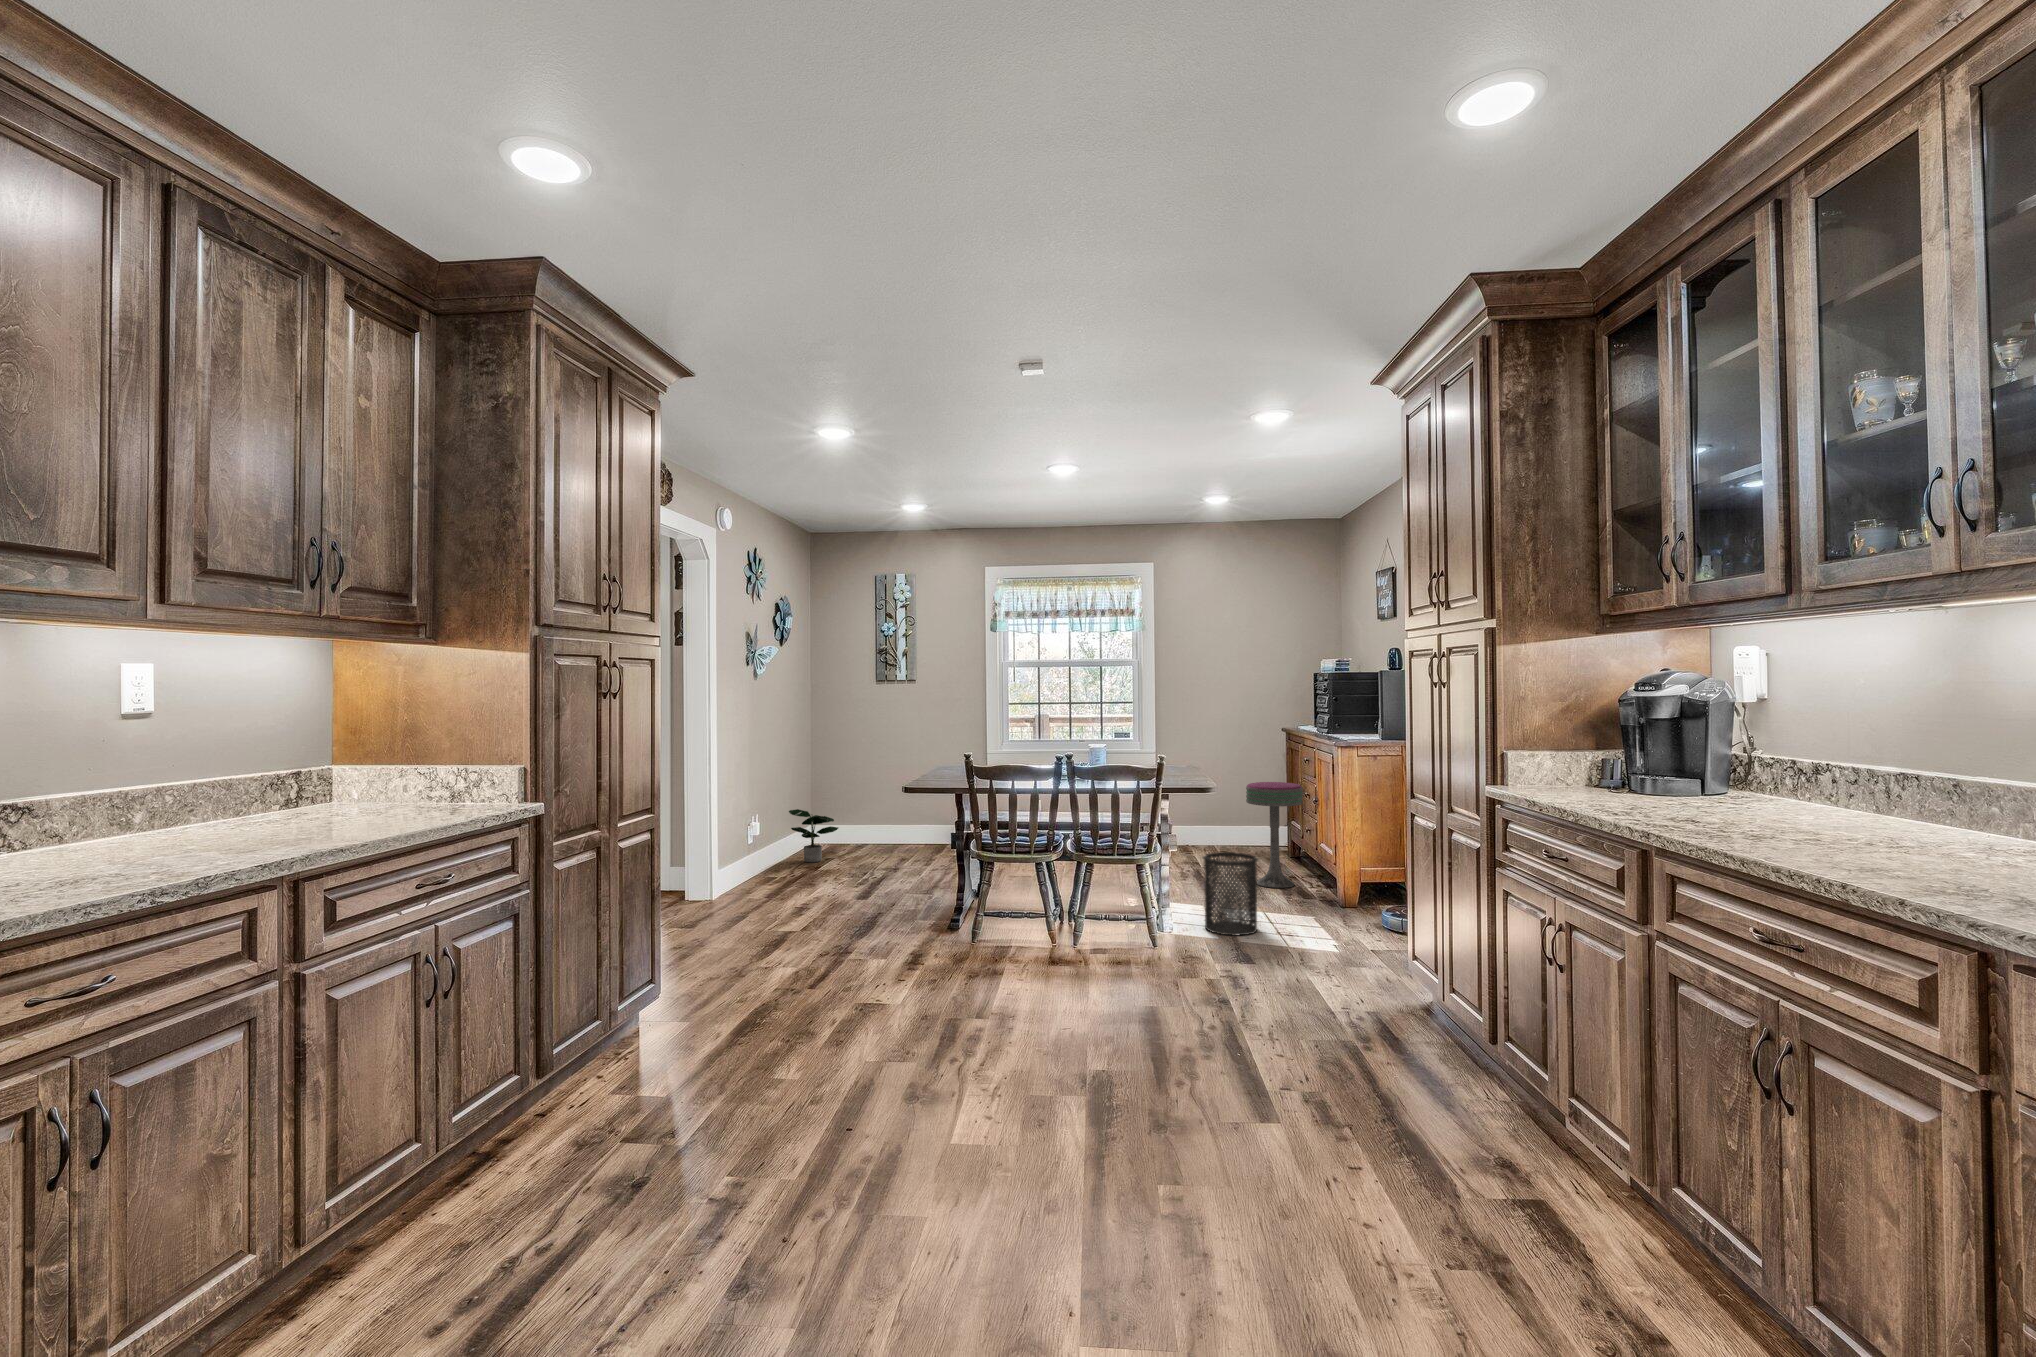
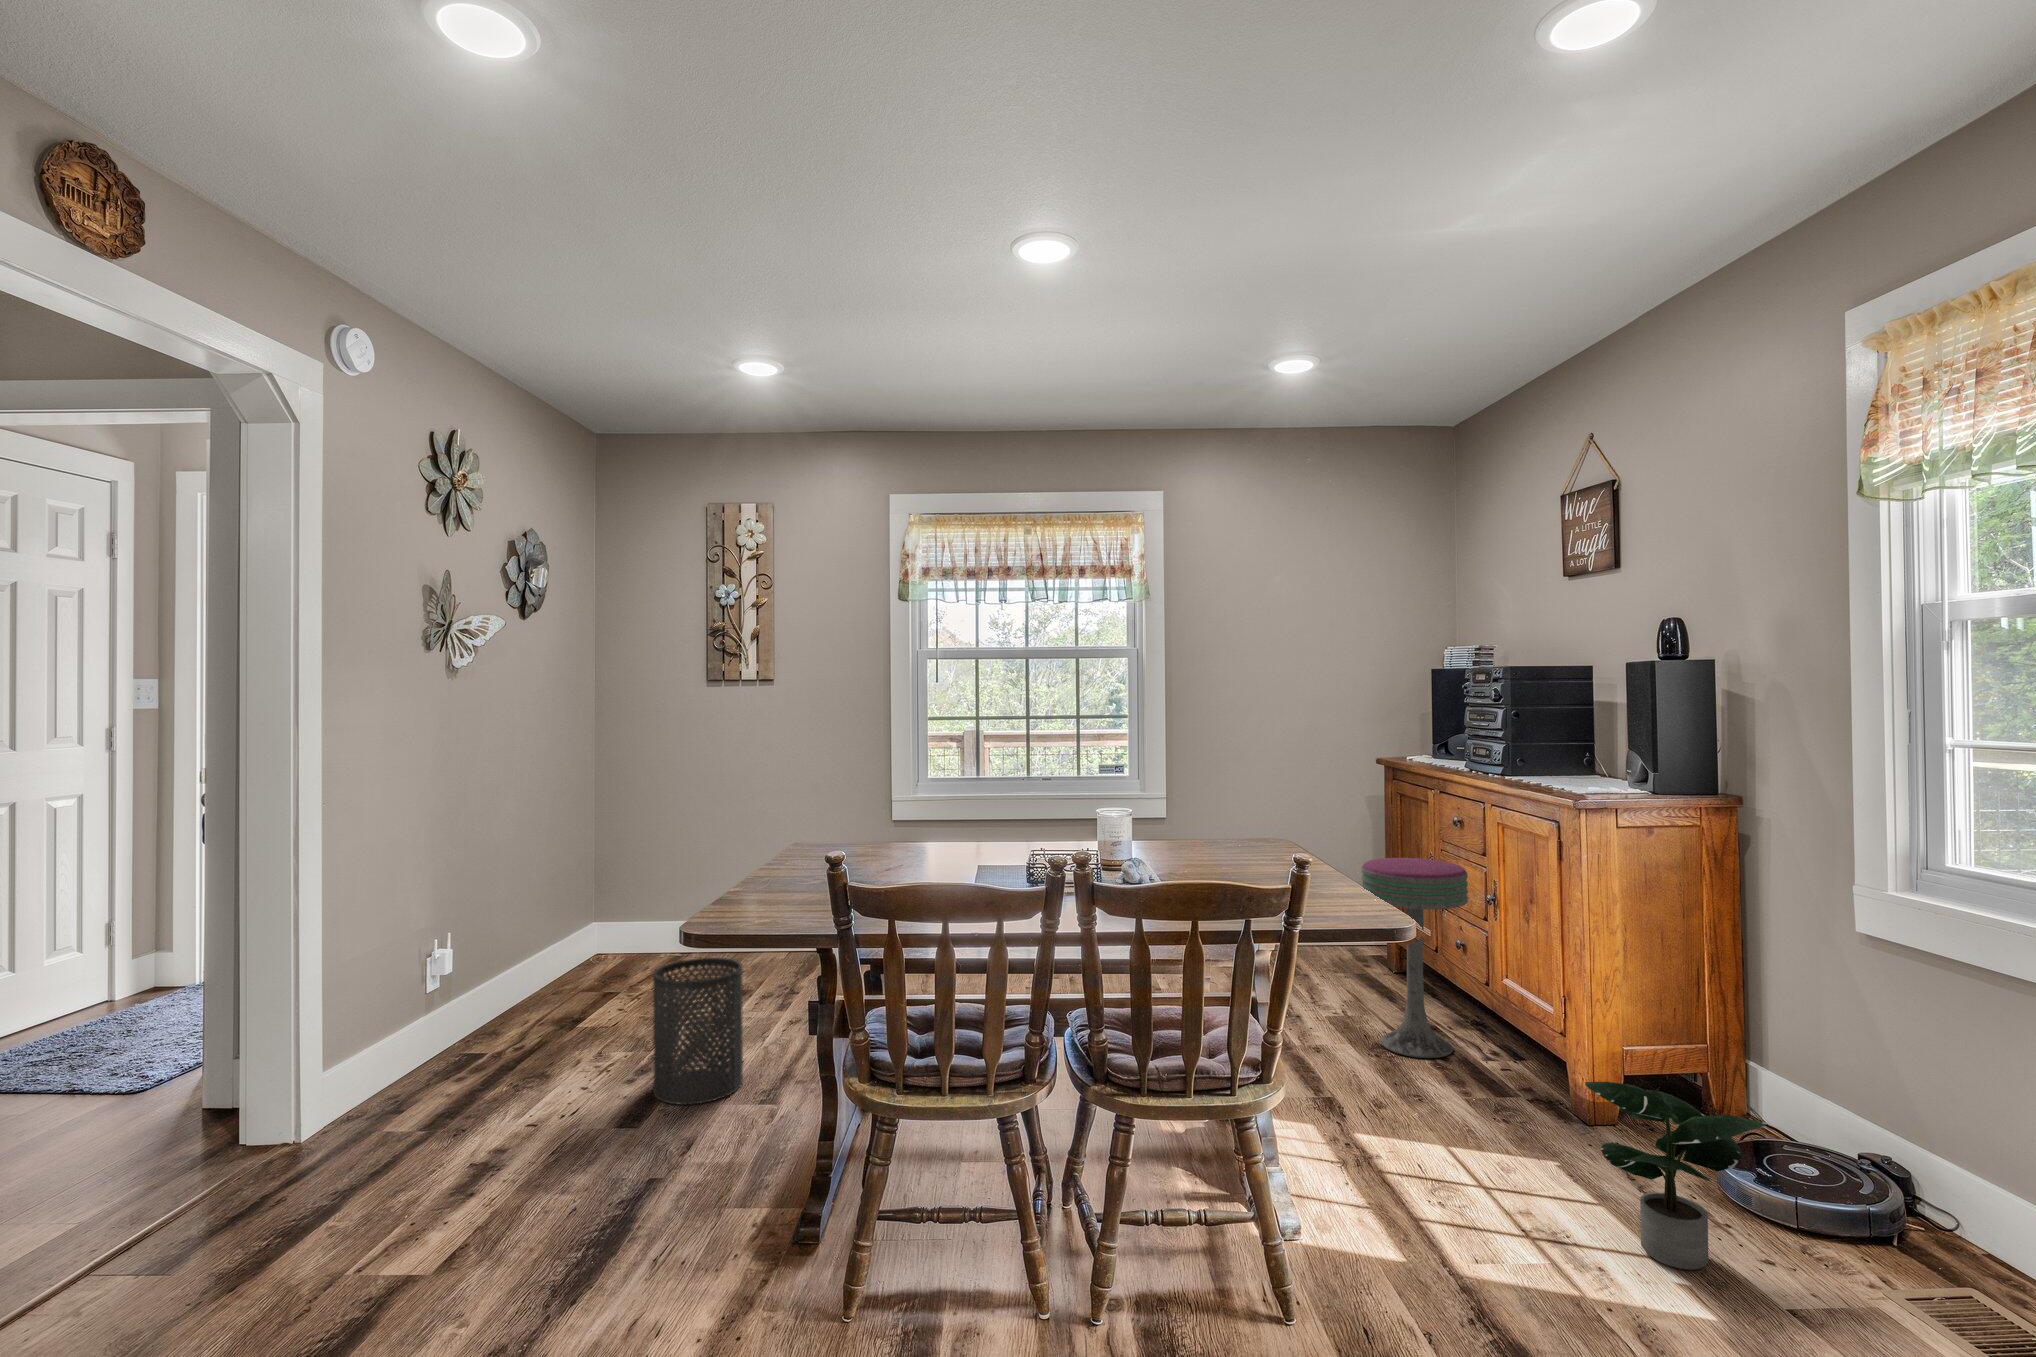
potted plant: present [789,809,838,862] -> present [1585,1082,1767,1270]
trash can: present [1203,852,1258,936] -> present [653,958,743,1105]

